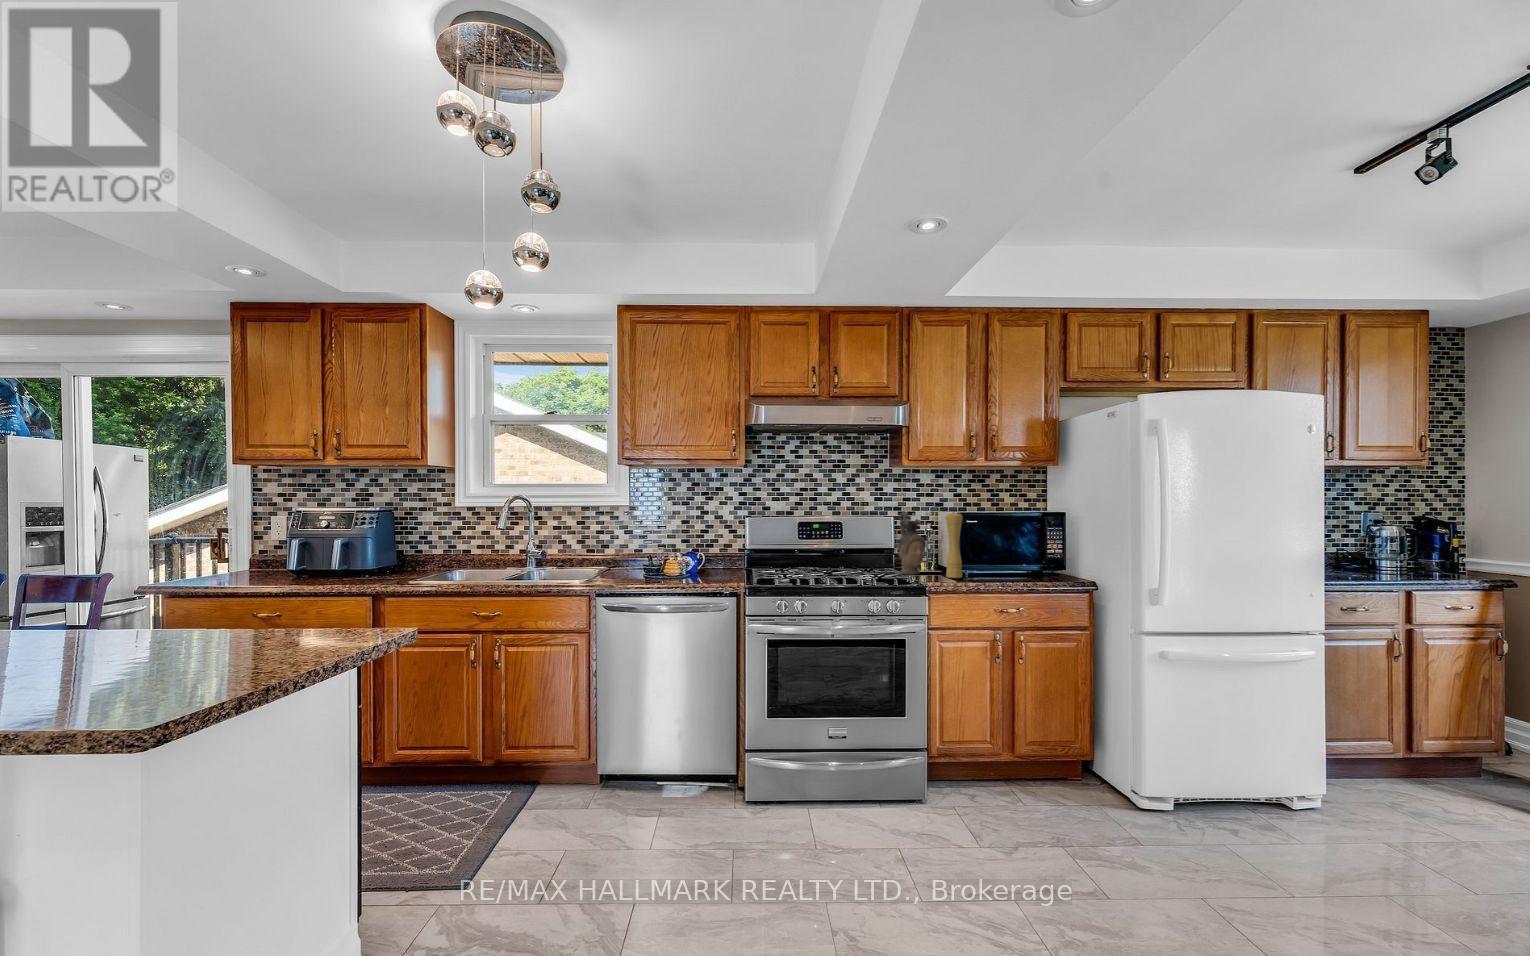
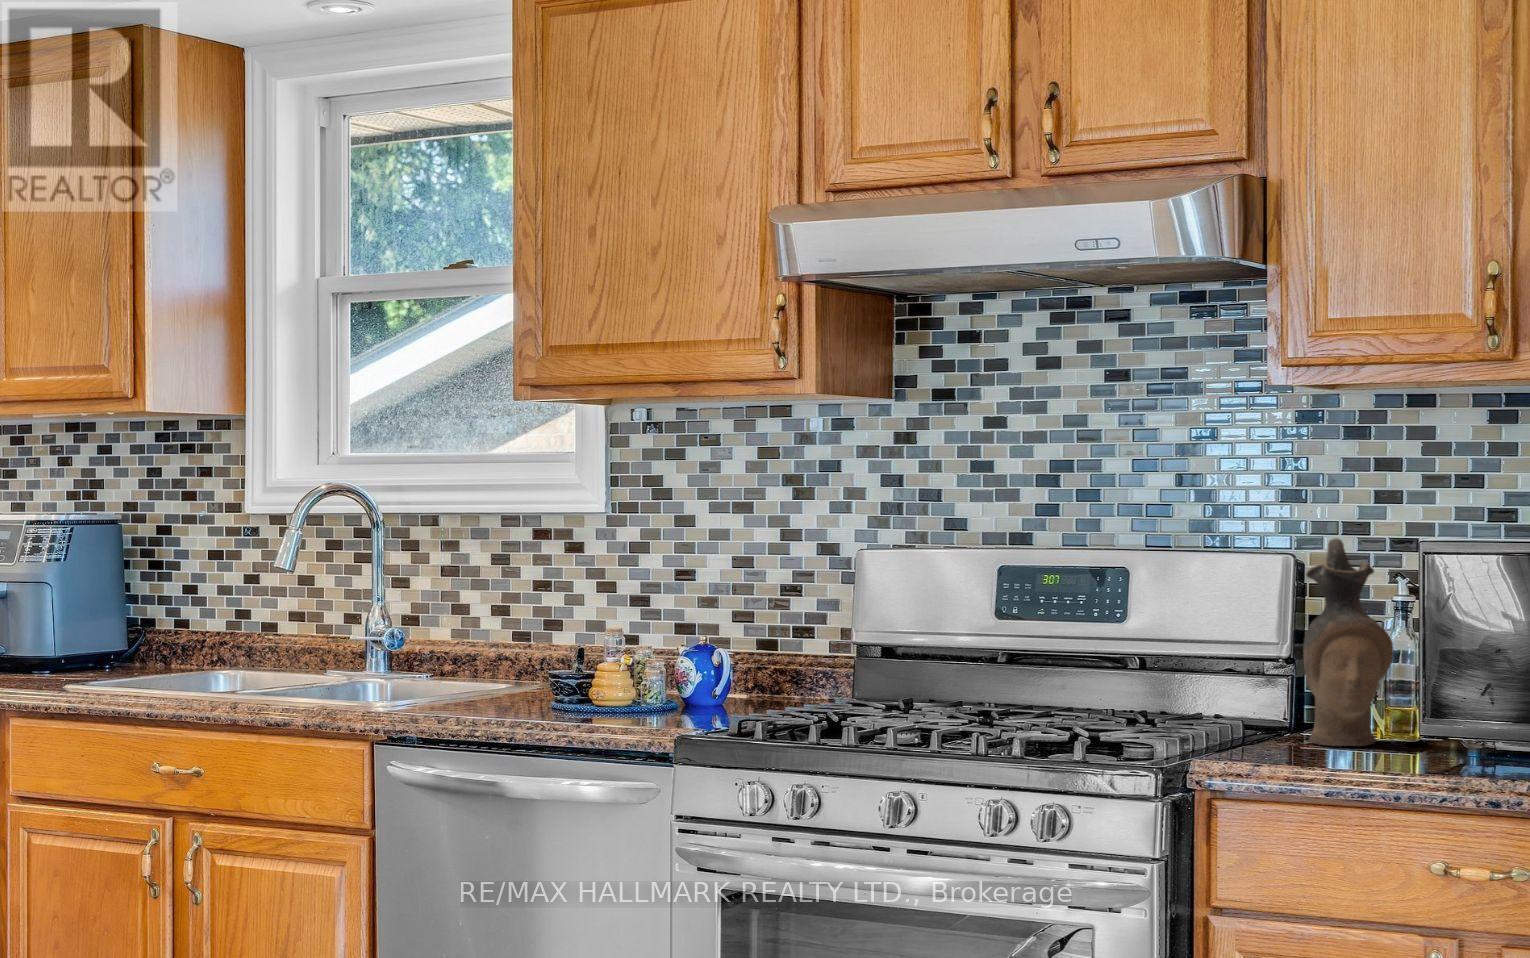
pepper mill: present [945,512,963,578] -> none [1409,541,1470,770]

